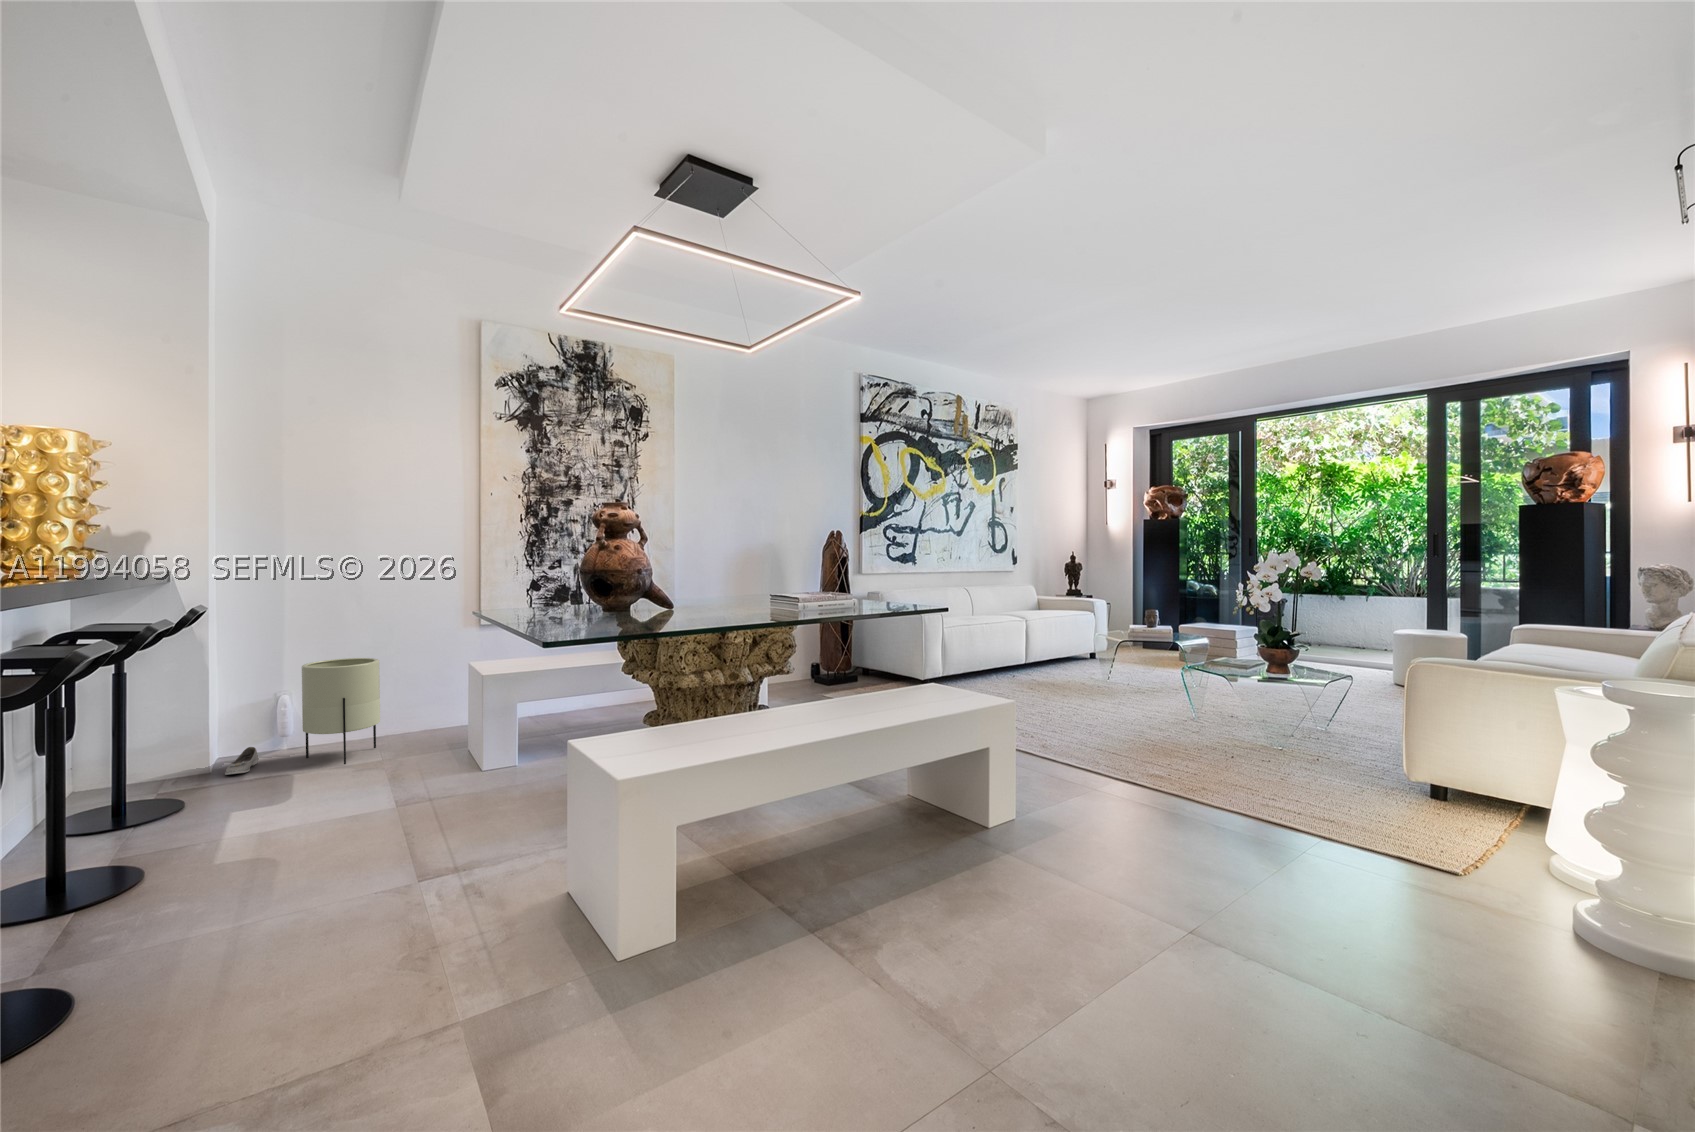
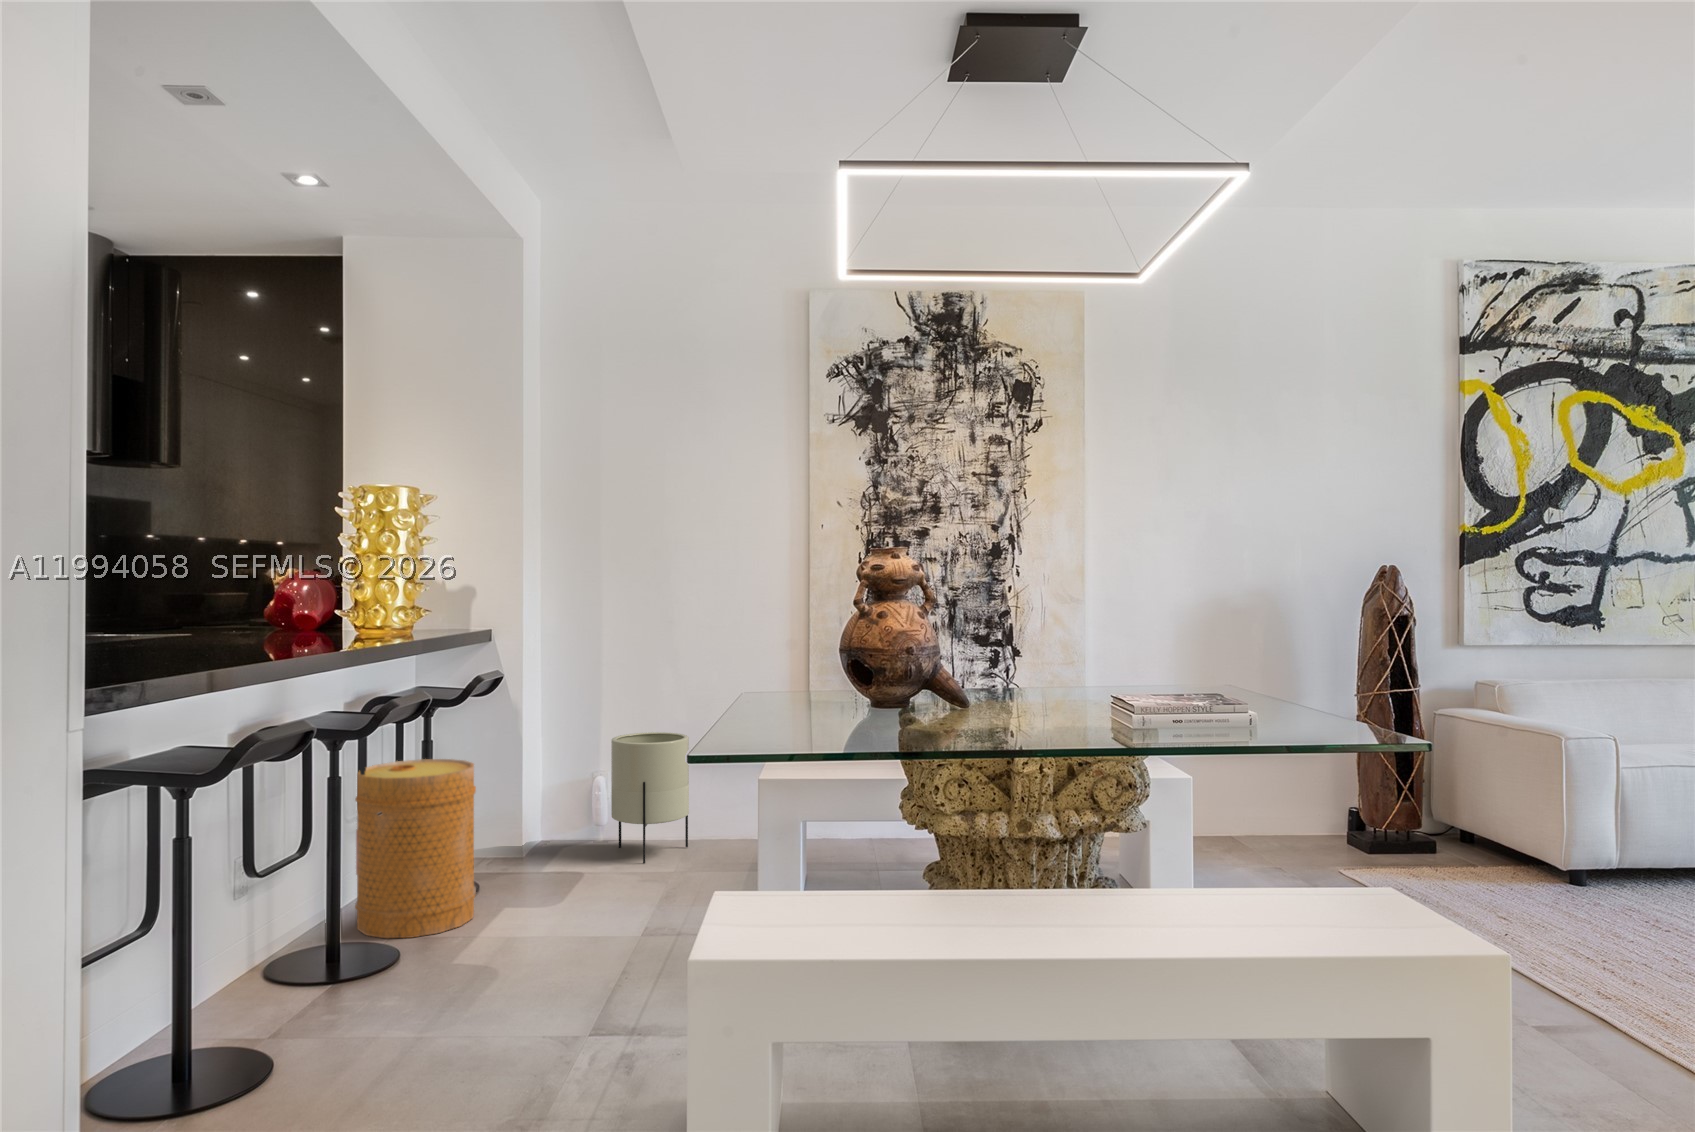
basket: none [48,691,203,867] -> present [355,759,476,938]
shoe: present [225,747,258,775] -> none [541,826,578,855]

